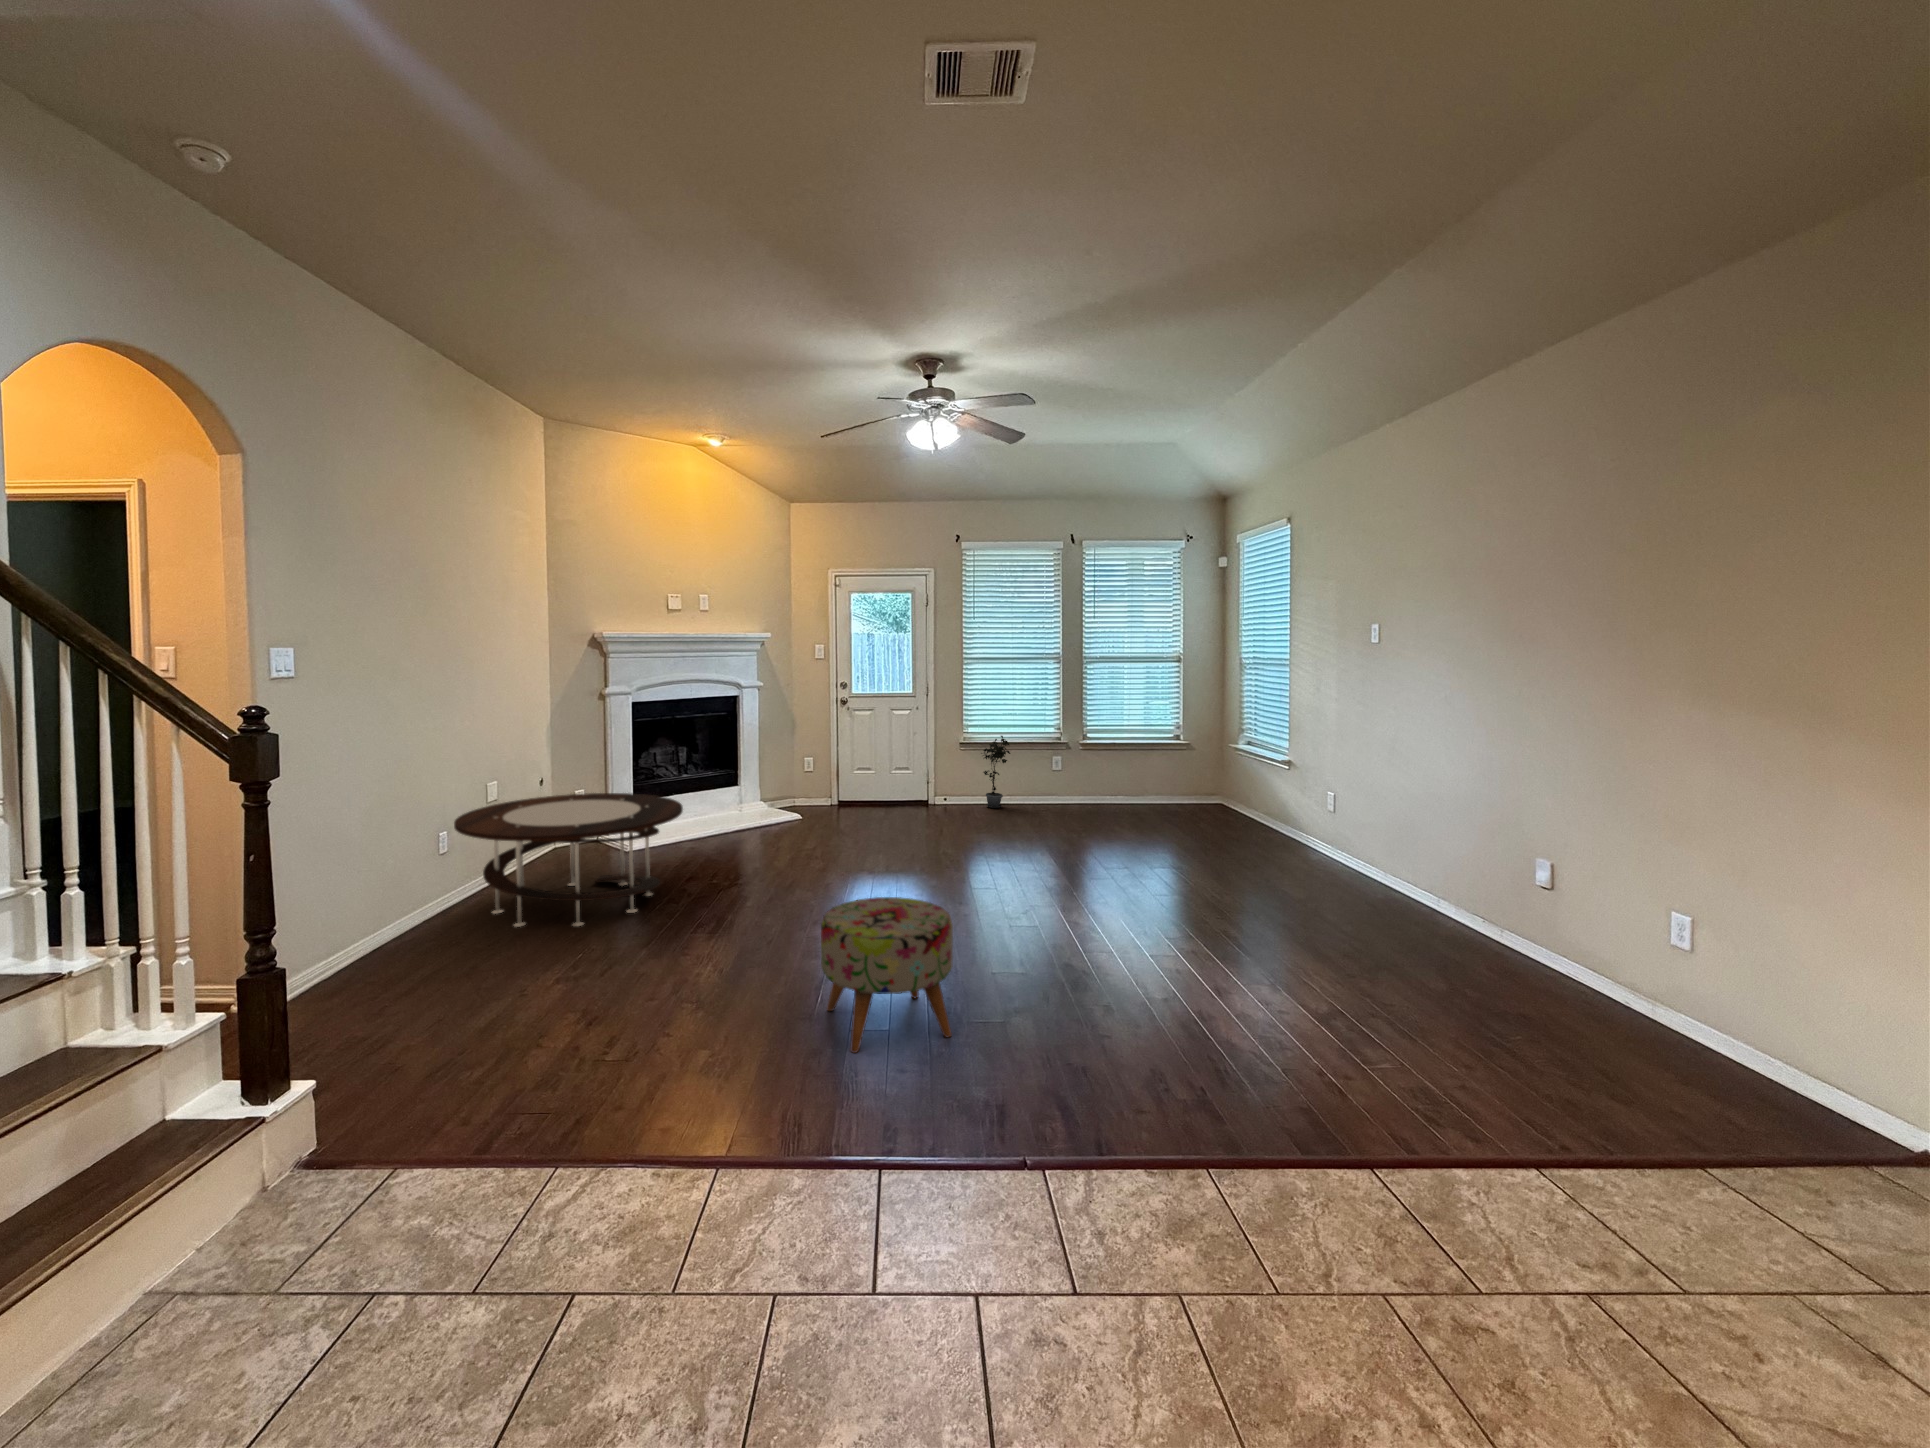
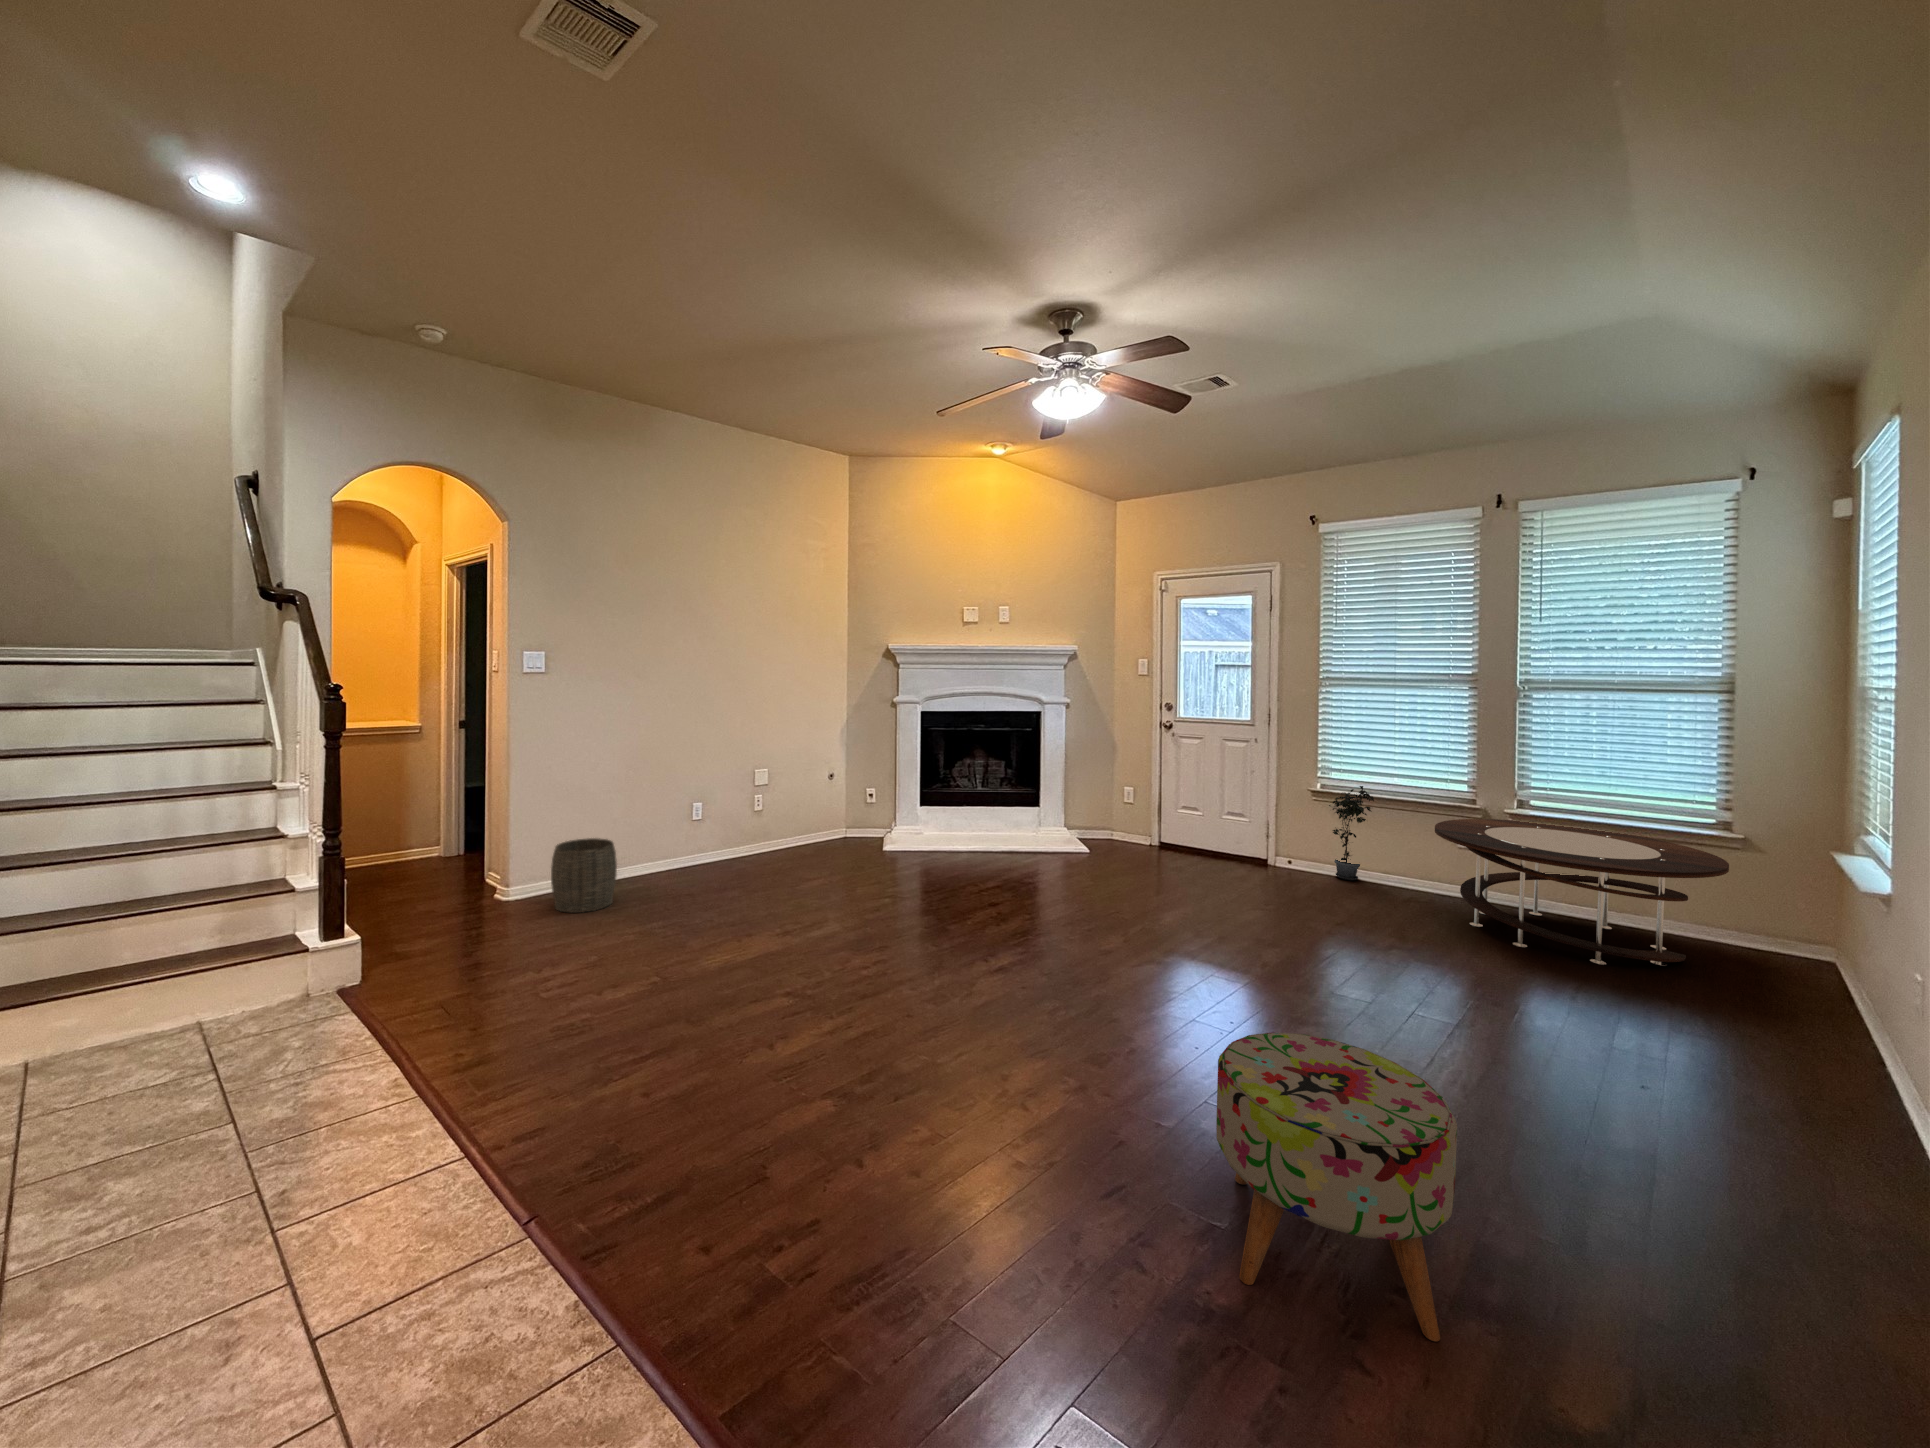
coffee table: present [454,793,683,927] -> present [1435,819,1729,966]
woven basket: none [337,889,429,991] -> present [551,838,617,913]
ottoman: present [821,897,953,1053] -> present [1216,1032,1457,1342]

